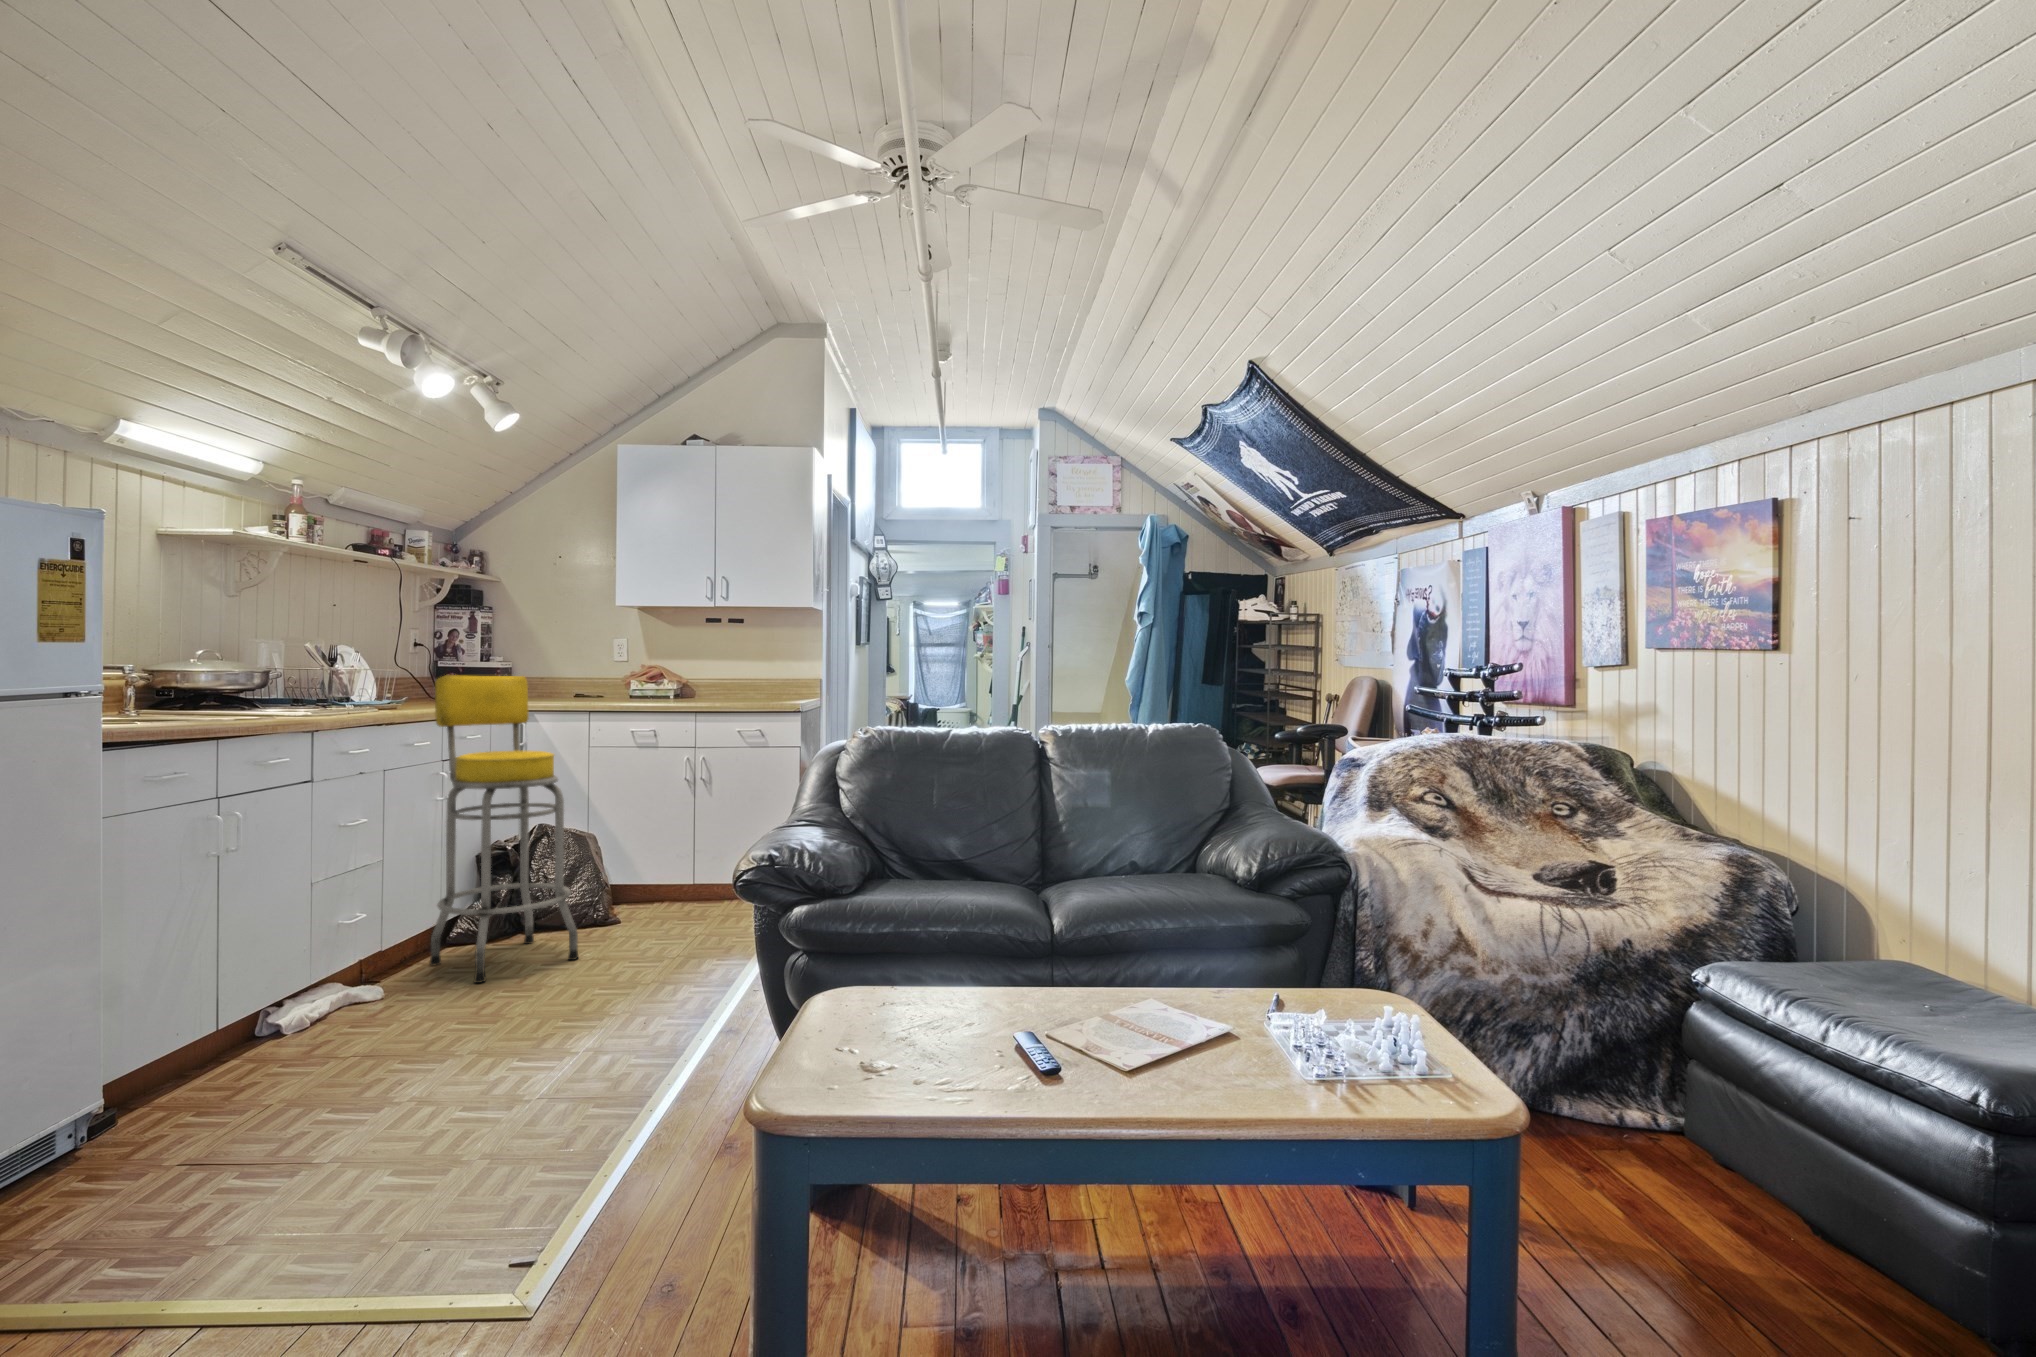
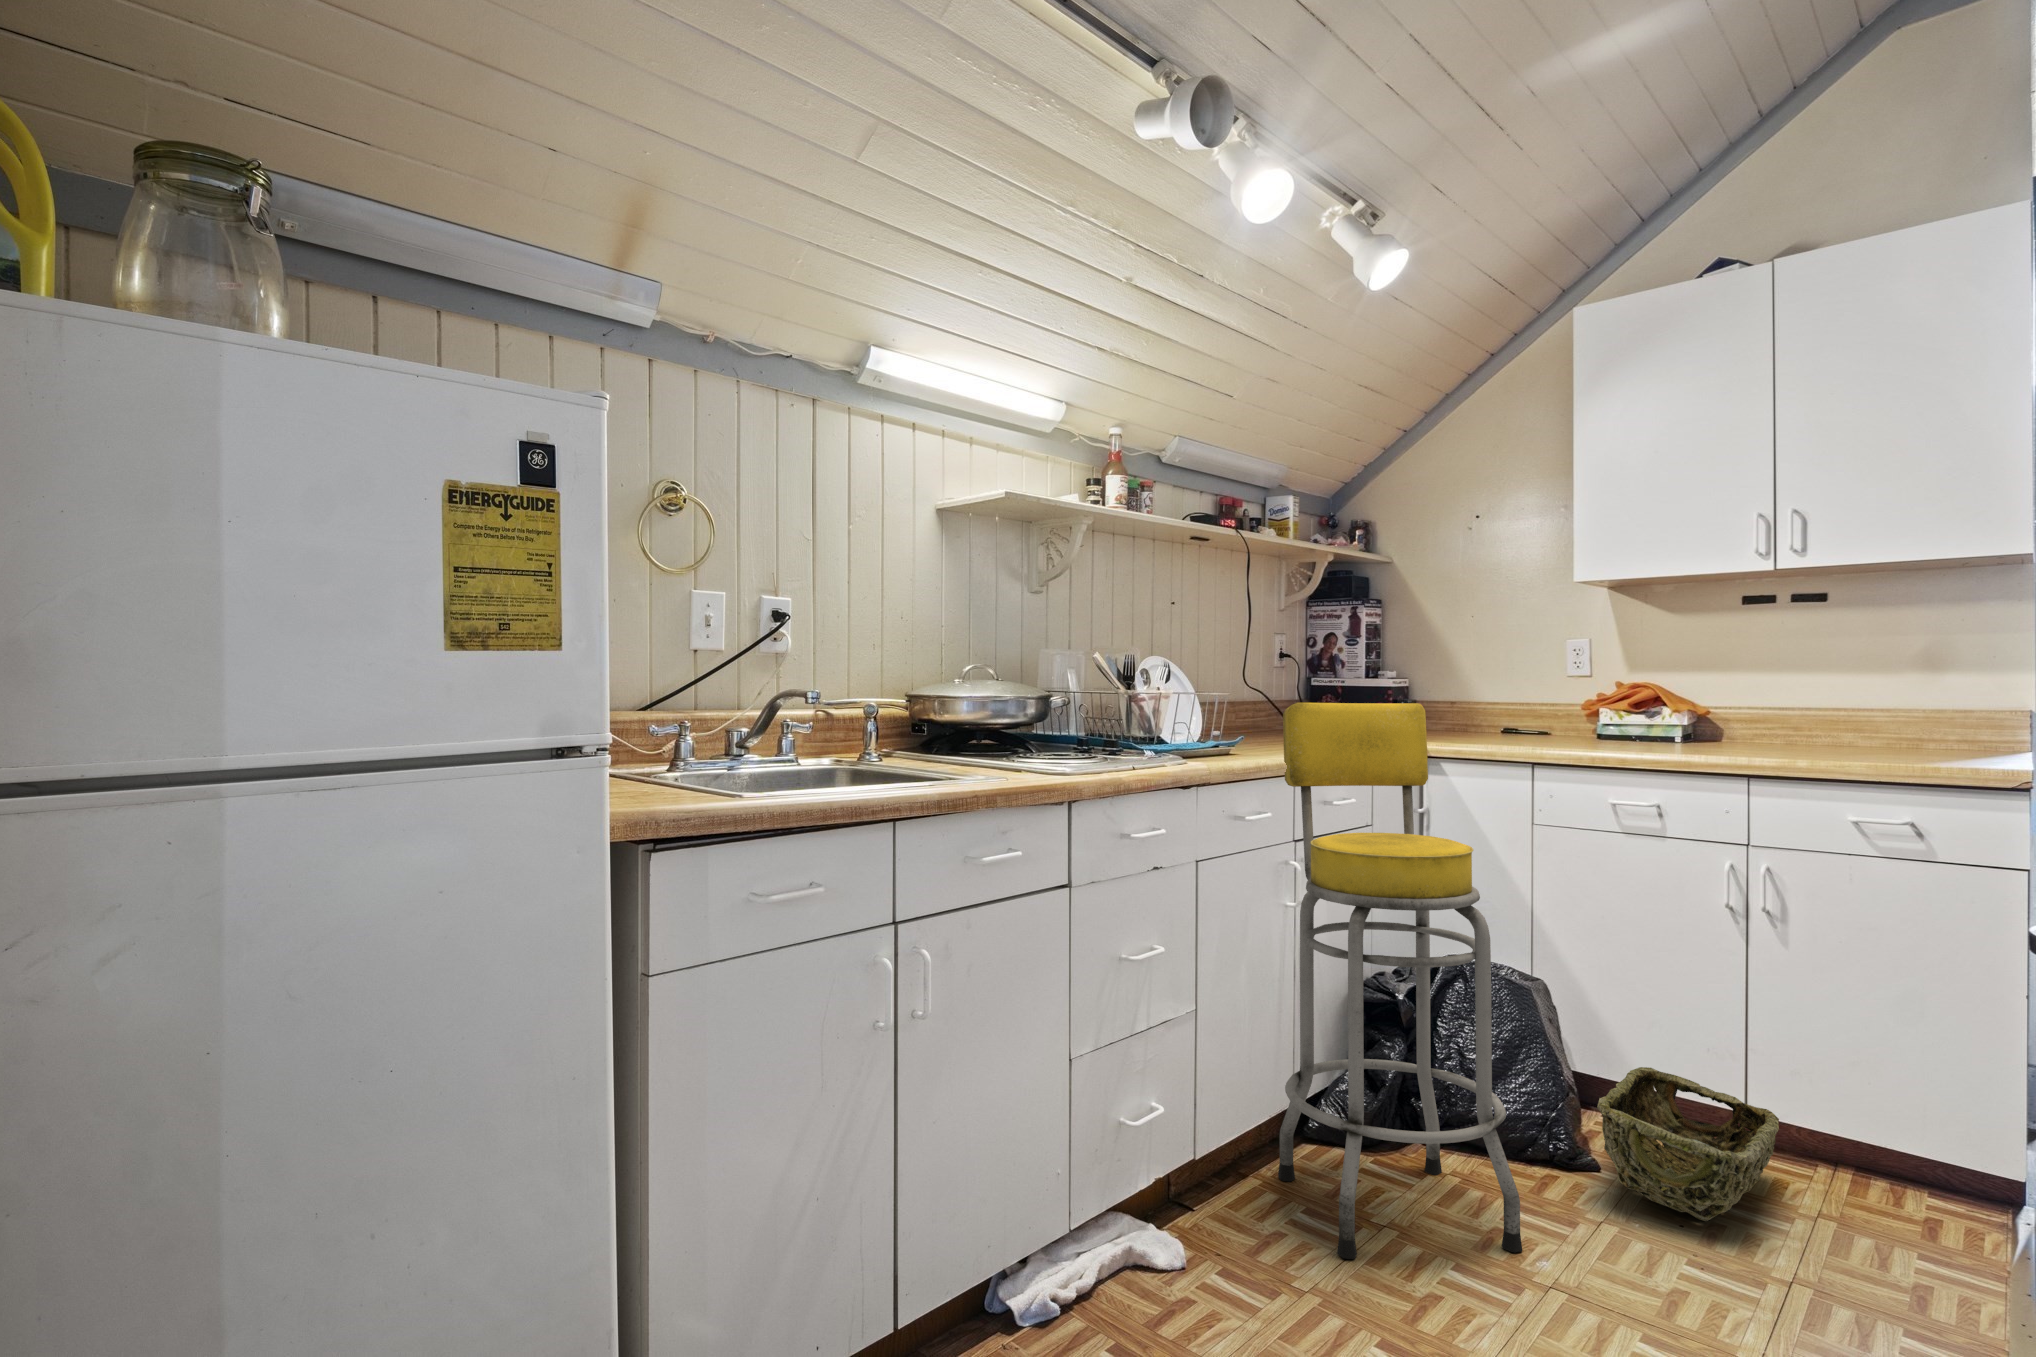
woven basket: none [619,868,707,929] -> present [1597,1067,1779,1221]

